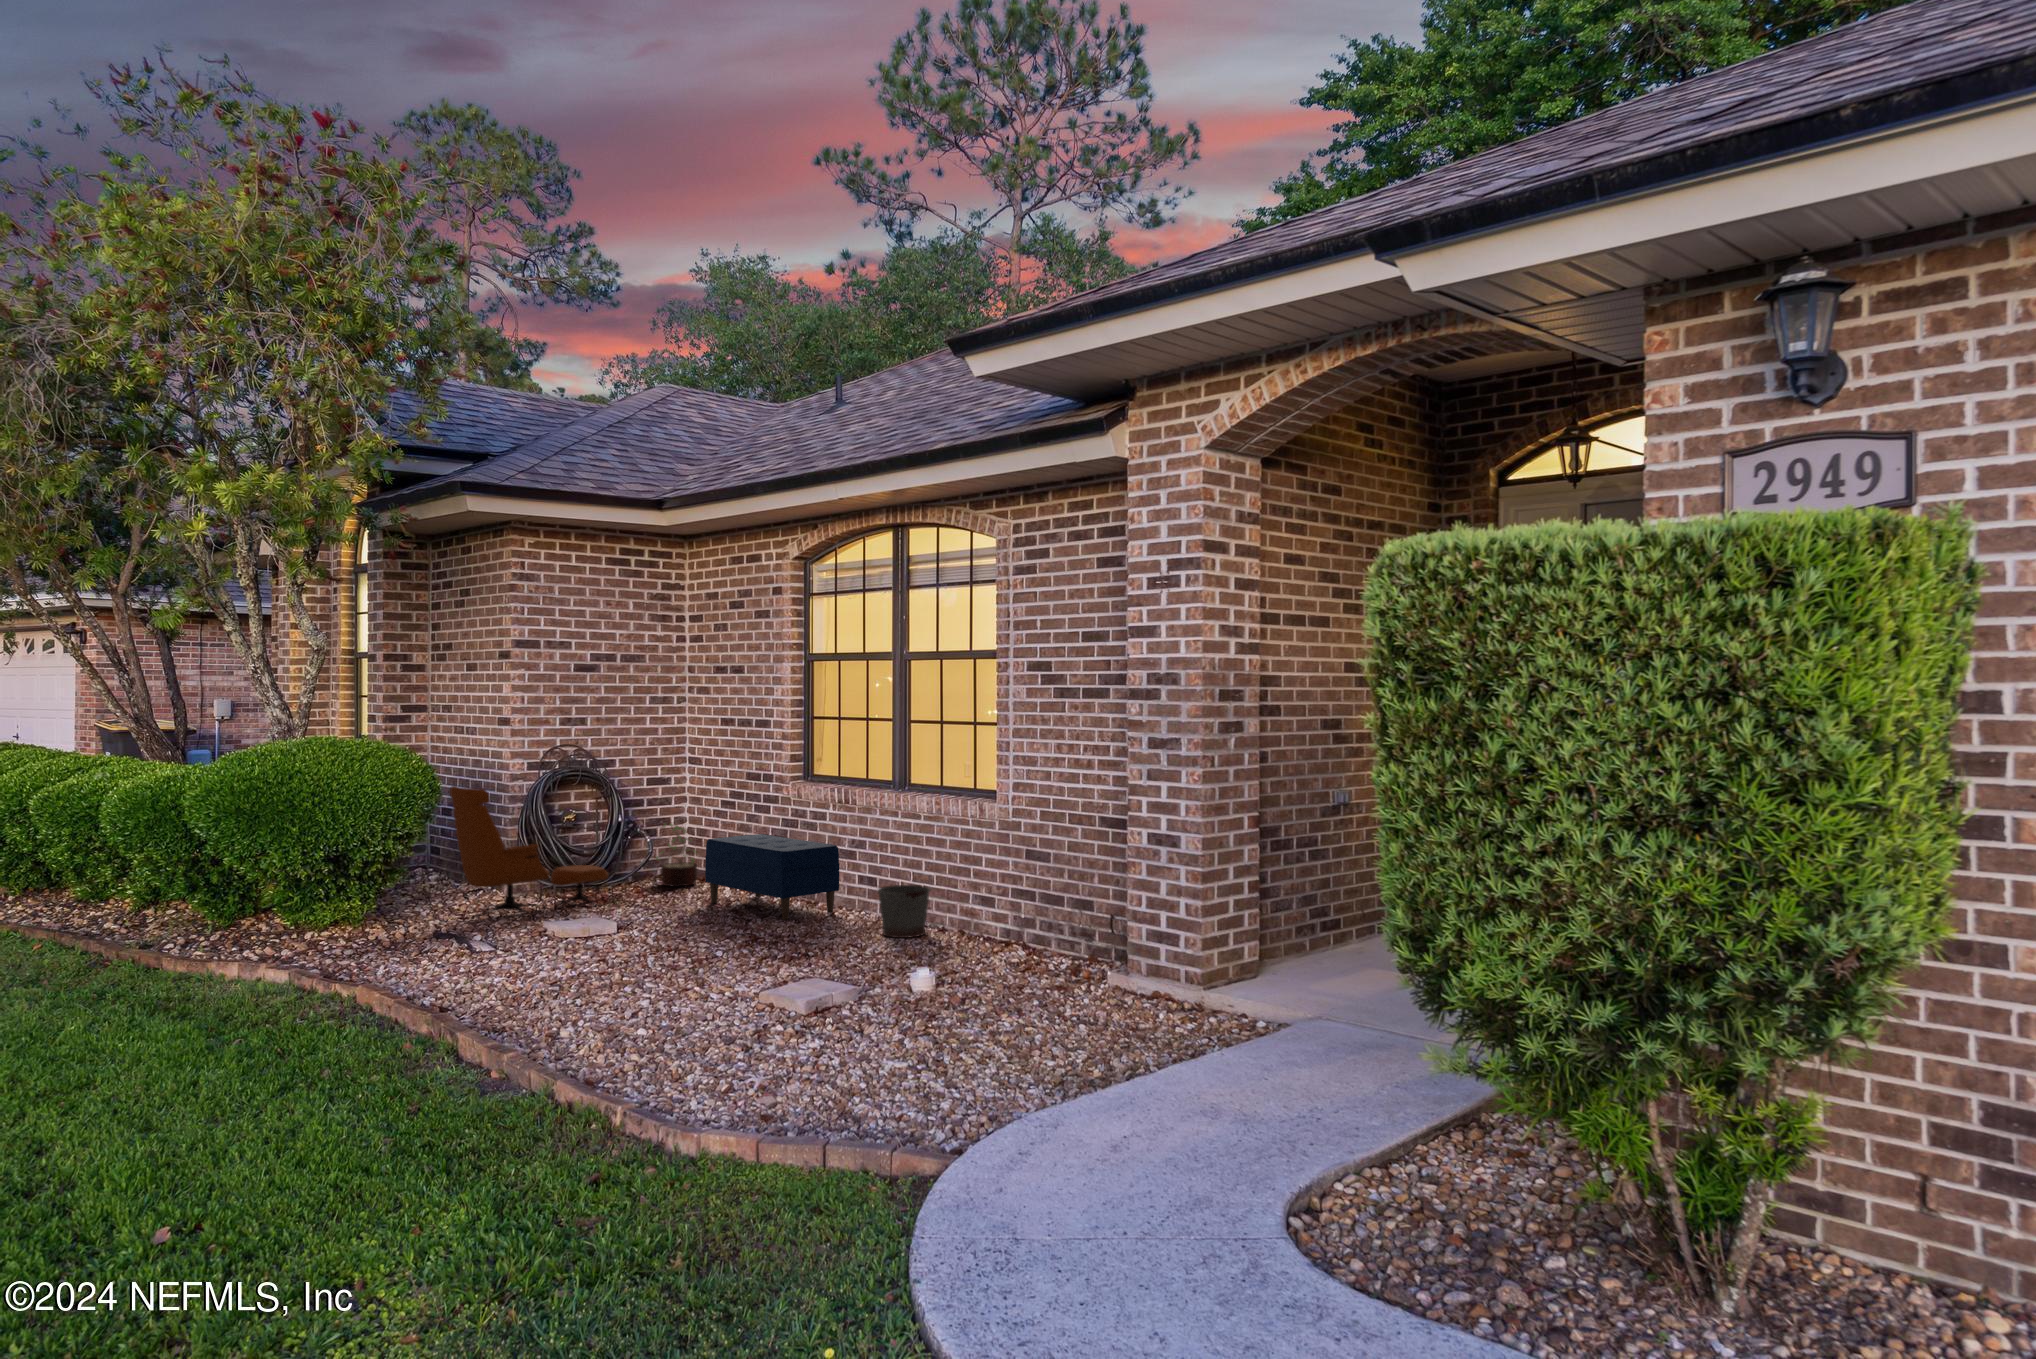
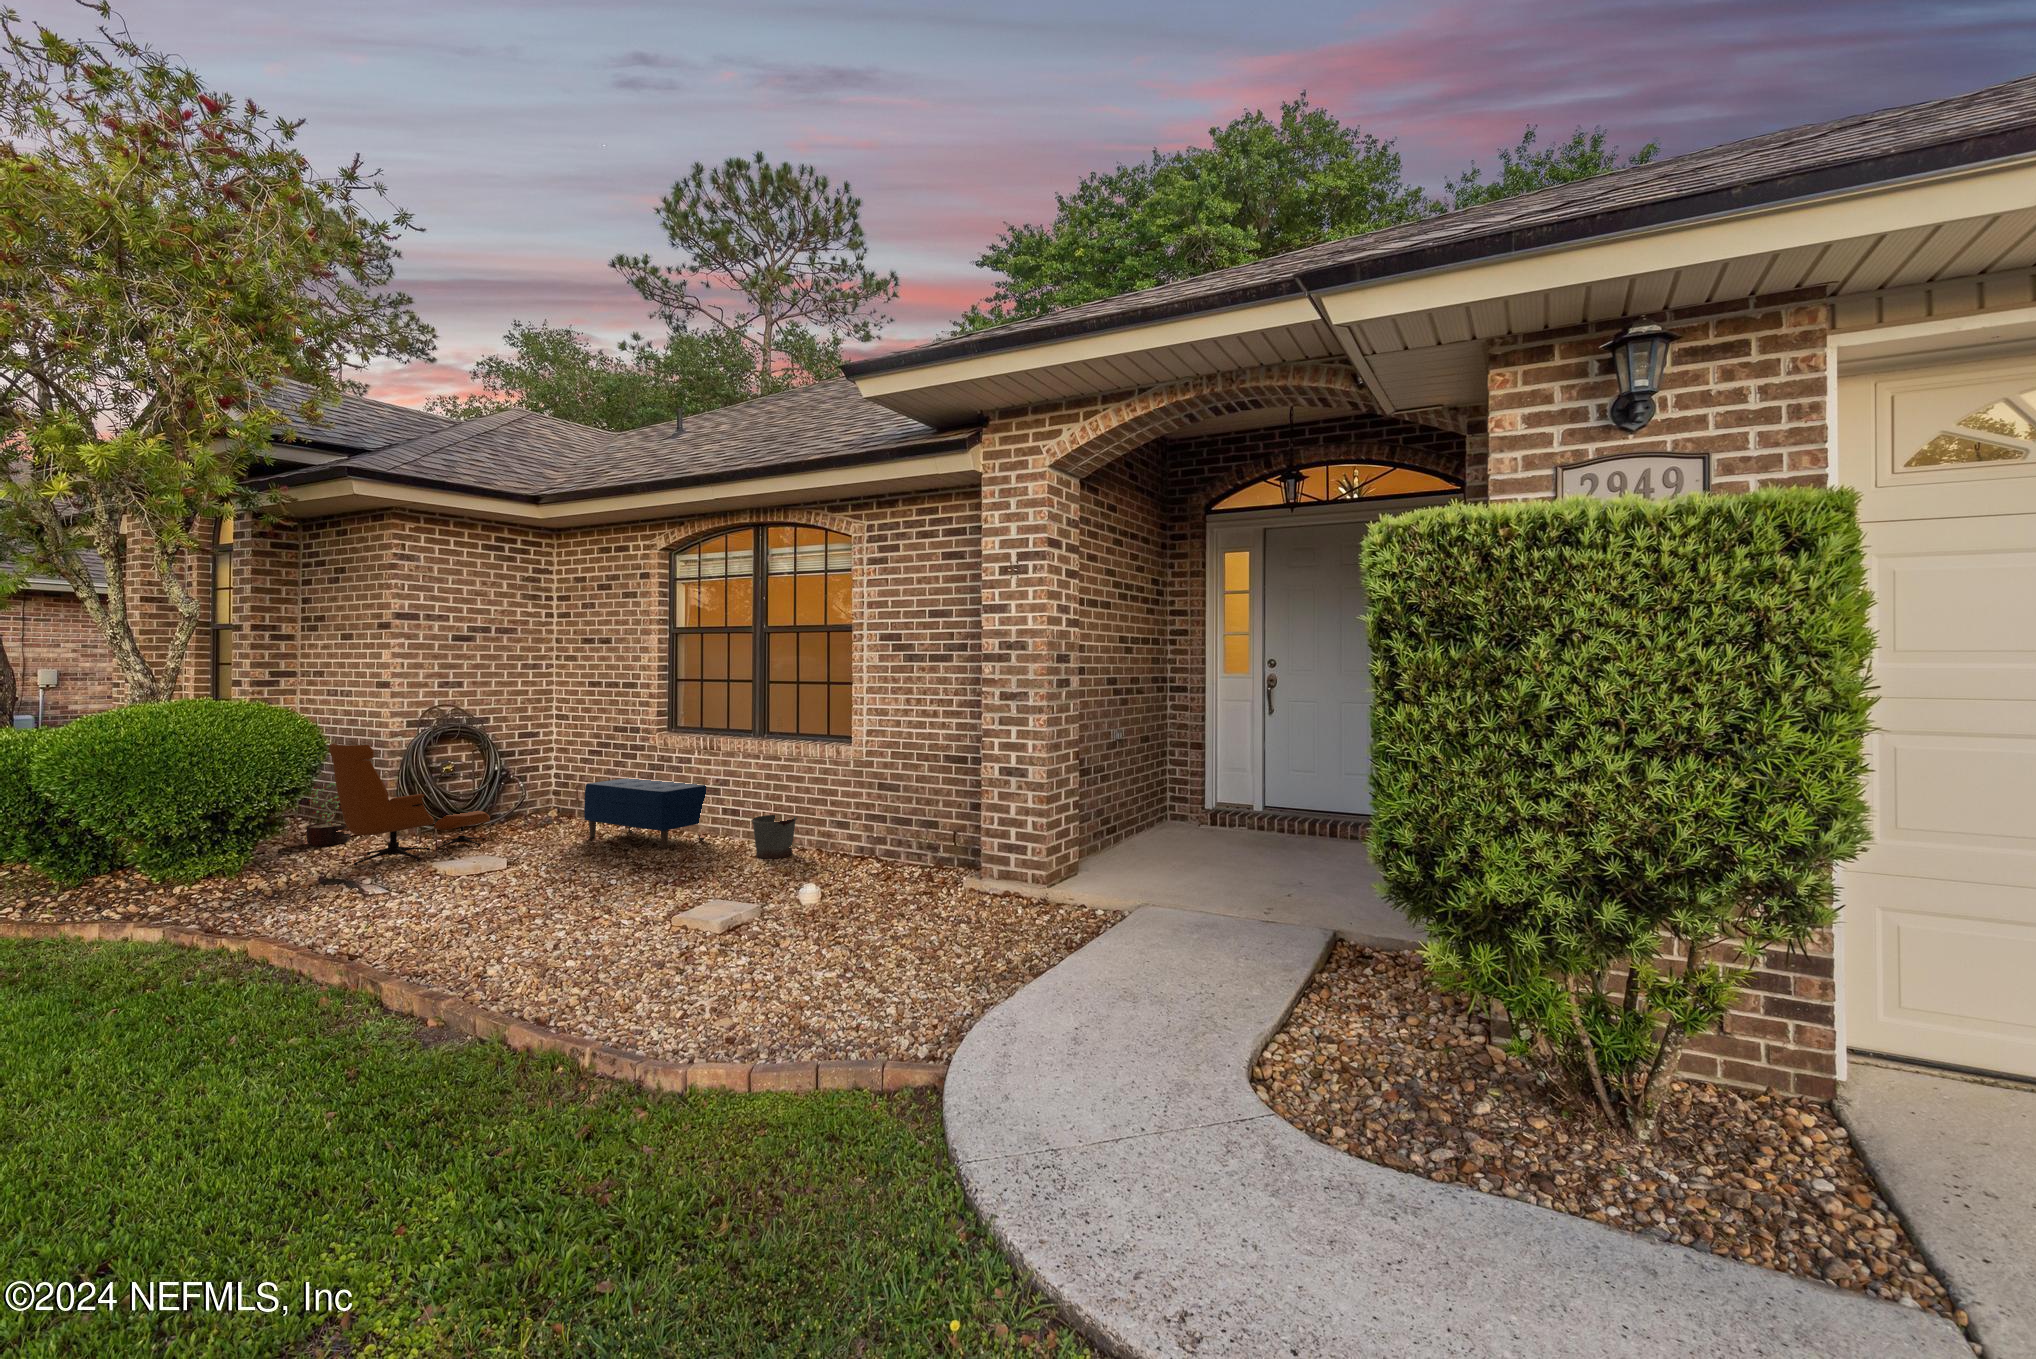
decorative plant: present [655,823,698,887] -> present [306,783,351,846]

